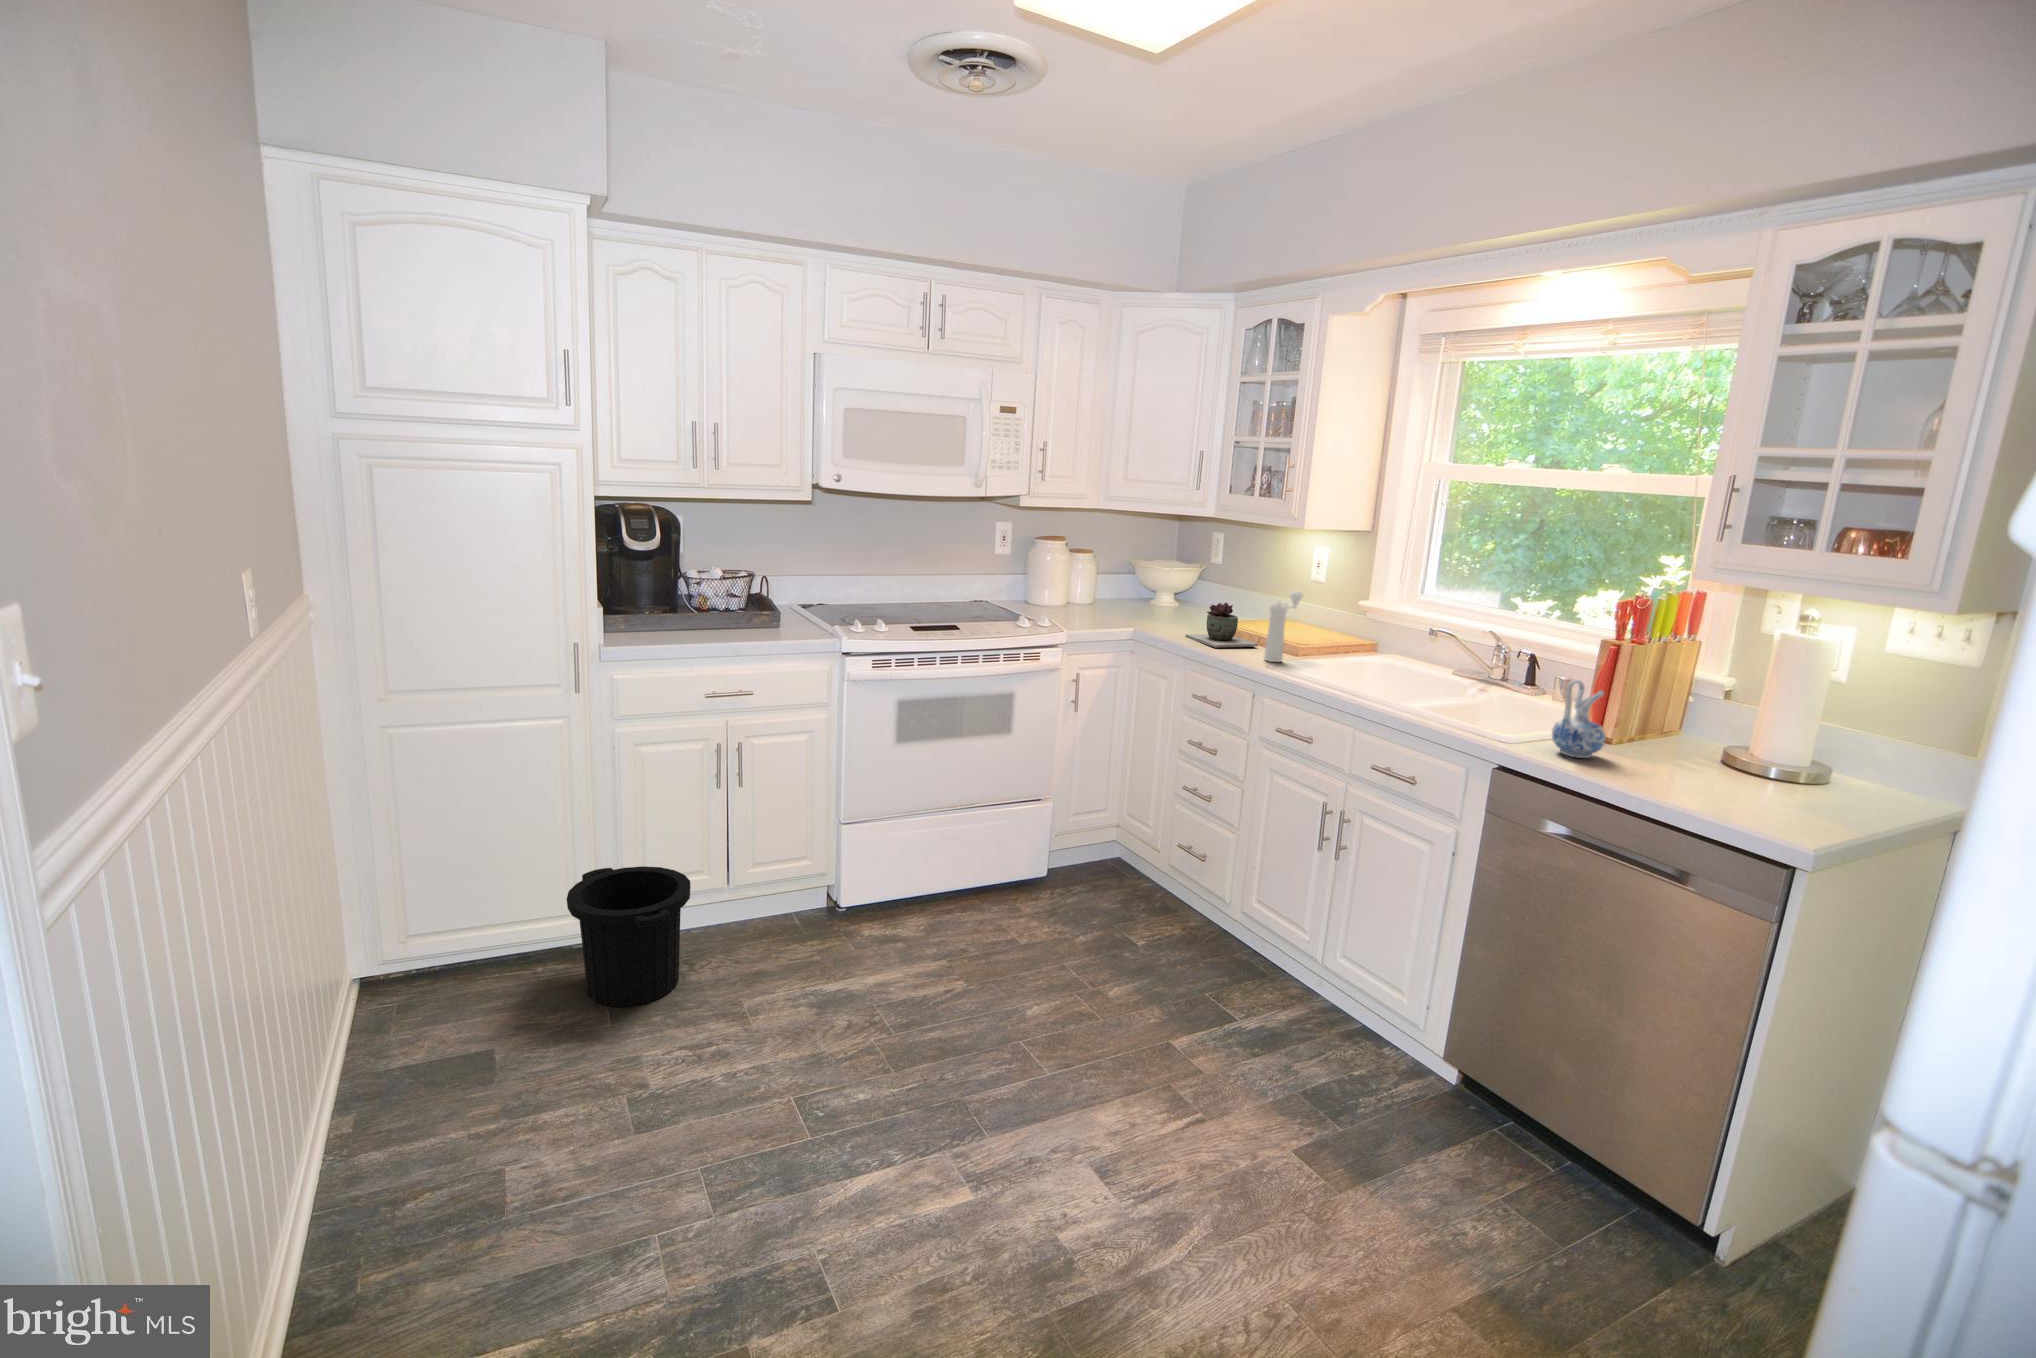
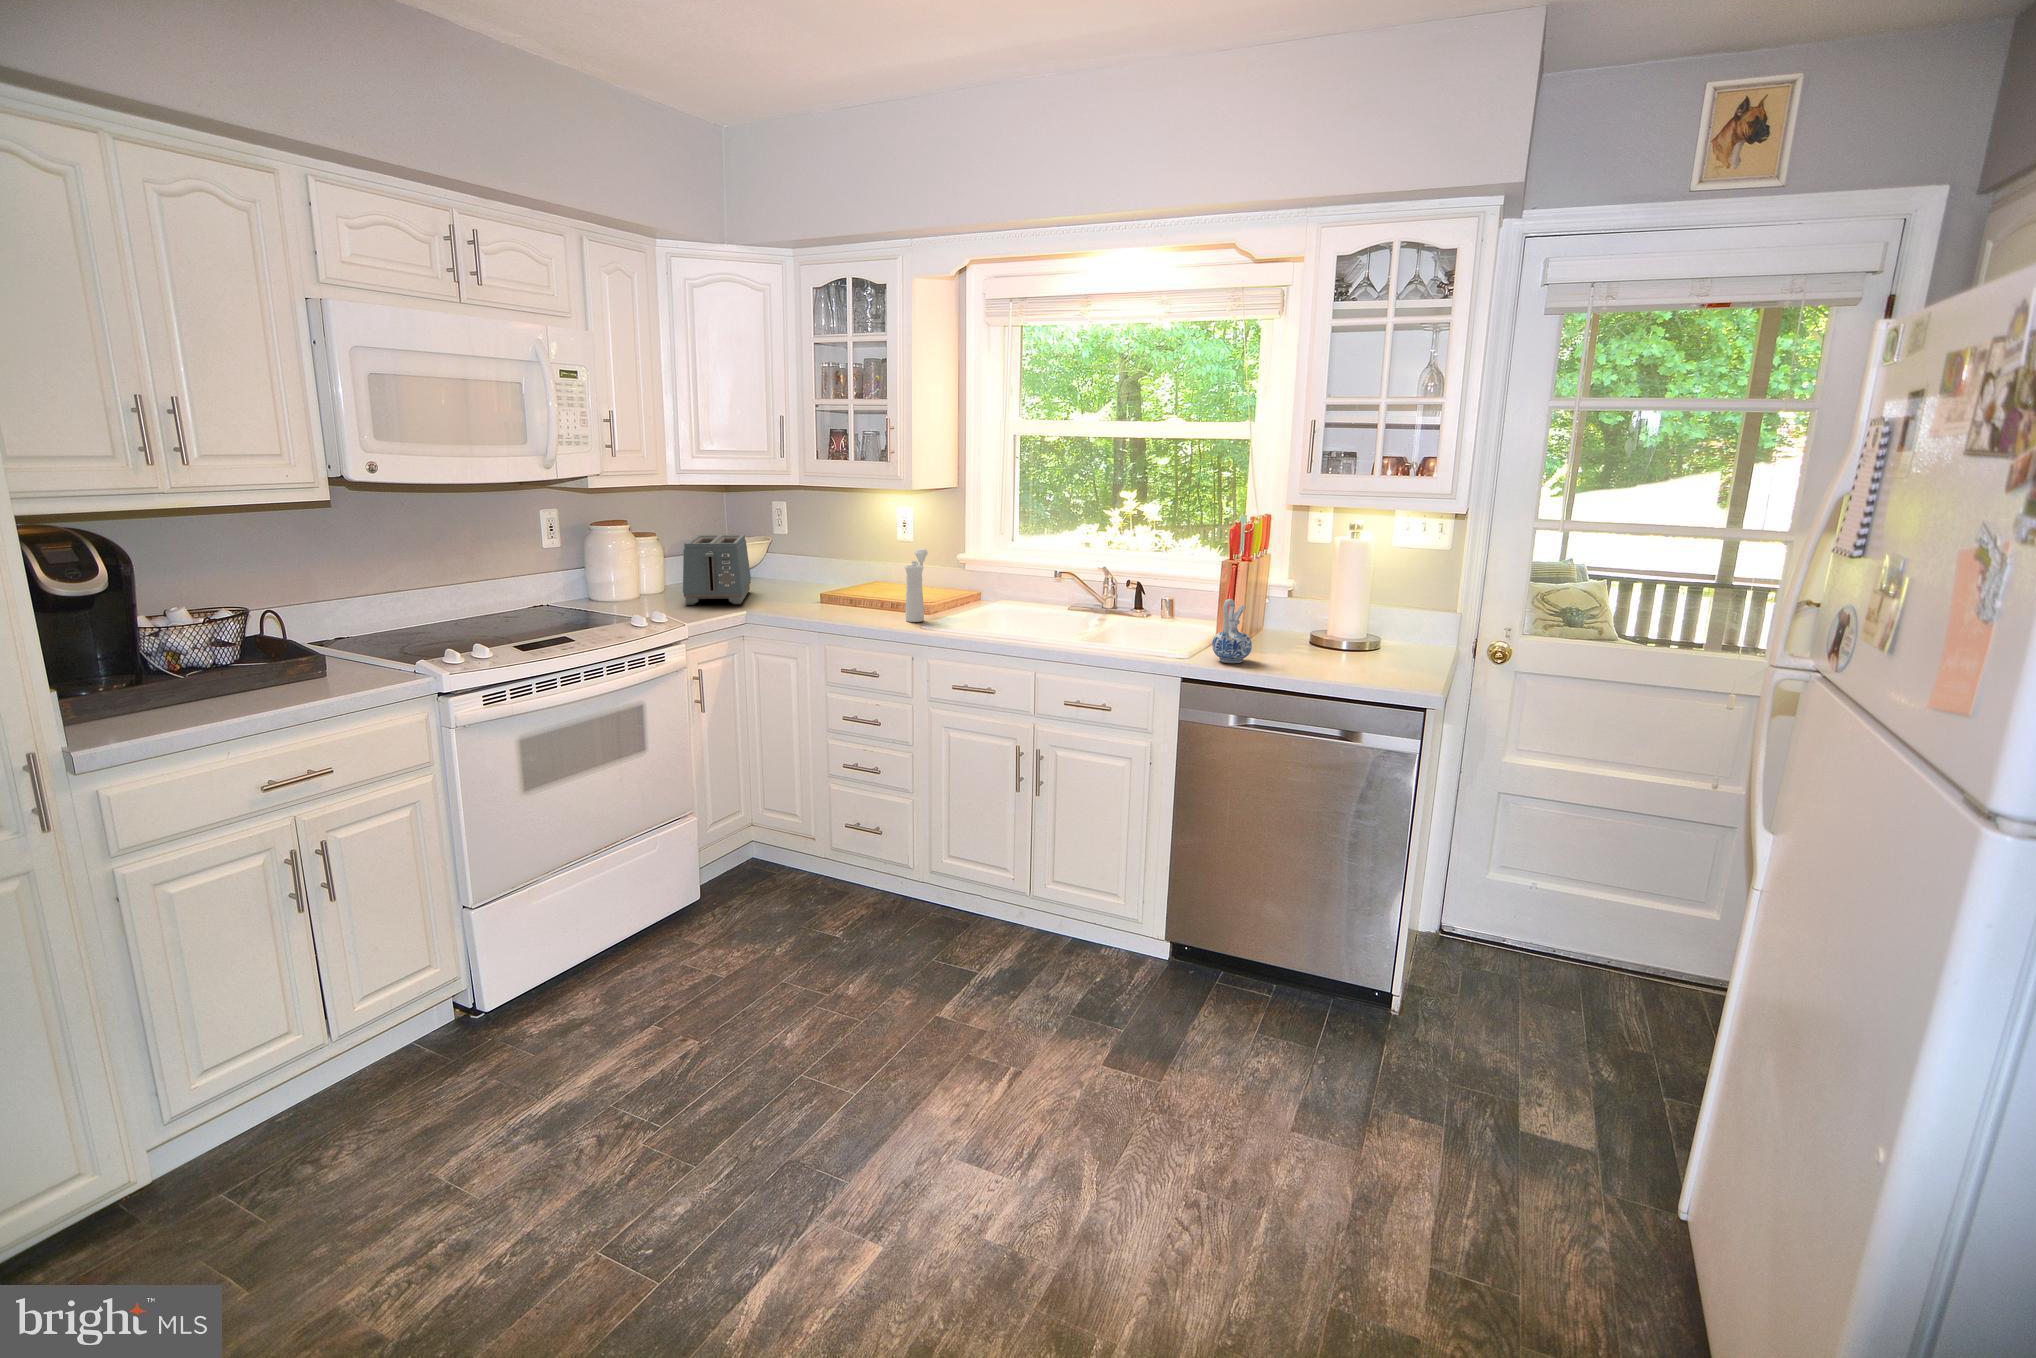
toaster: none [1086,561,1160,624] -> present [683,535,751,605]
succulent plant: present [1185,603,1258,648] -> none [806,568,884,616]
trash can: present [567,866,690,1007] -> none [90,1047,313,1278]

